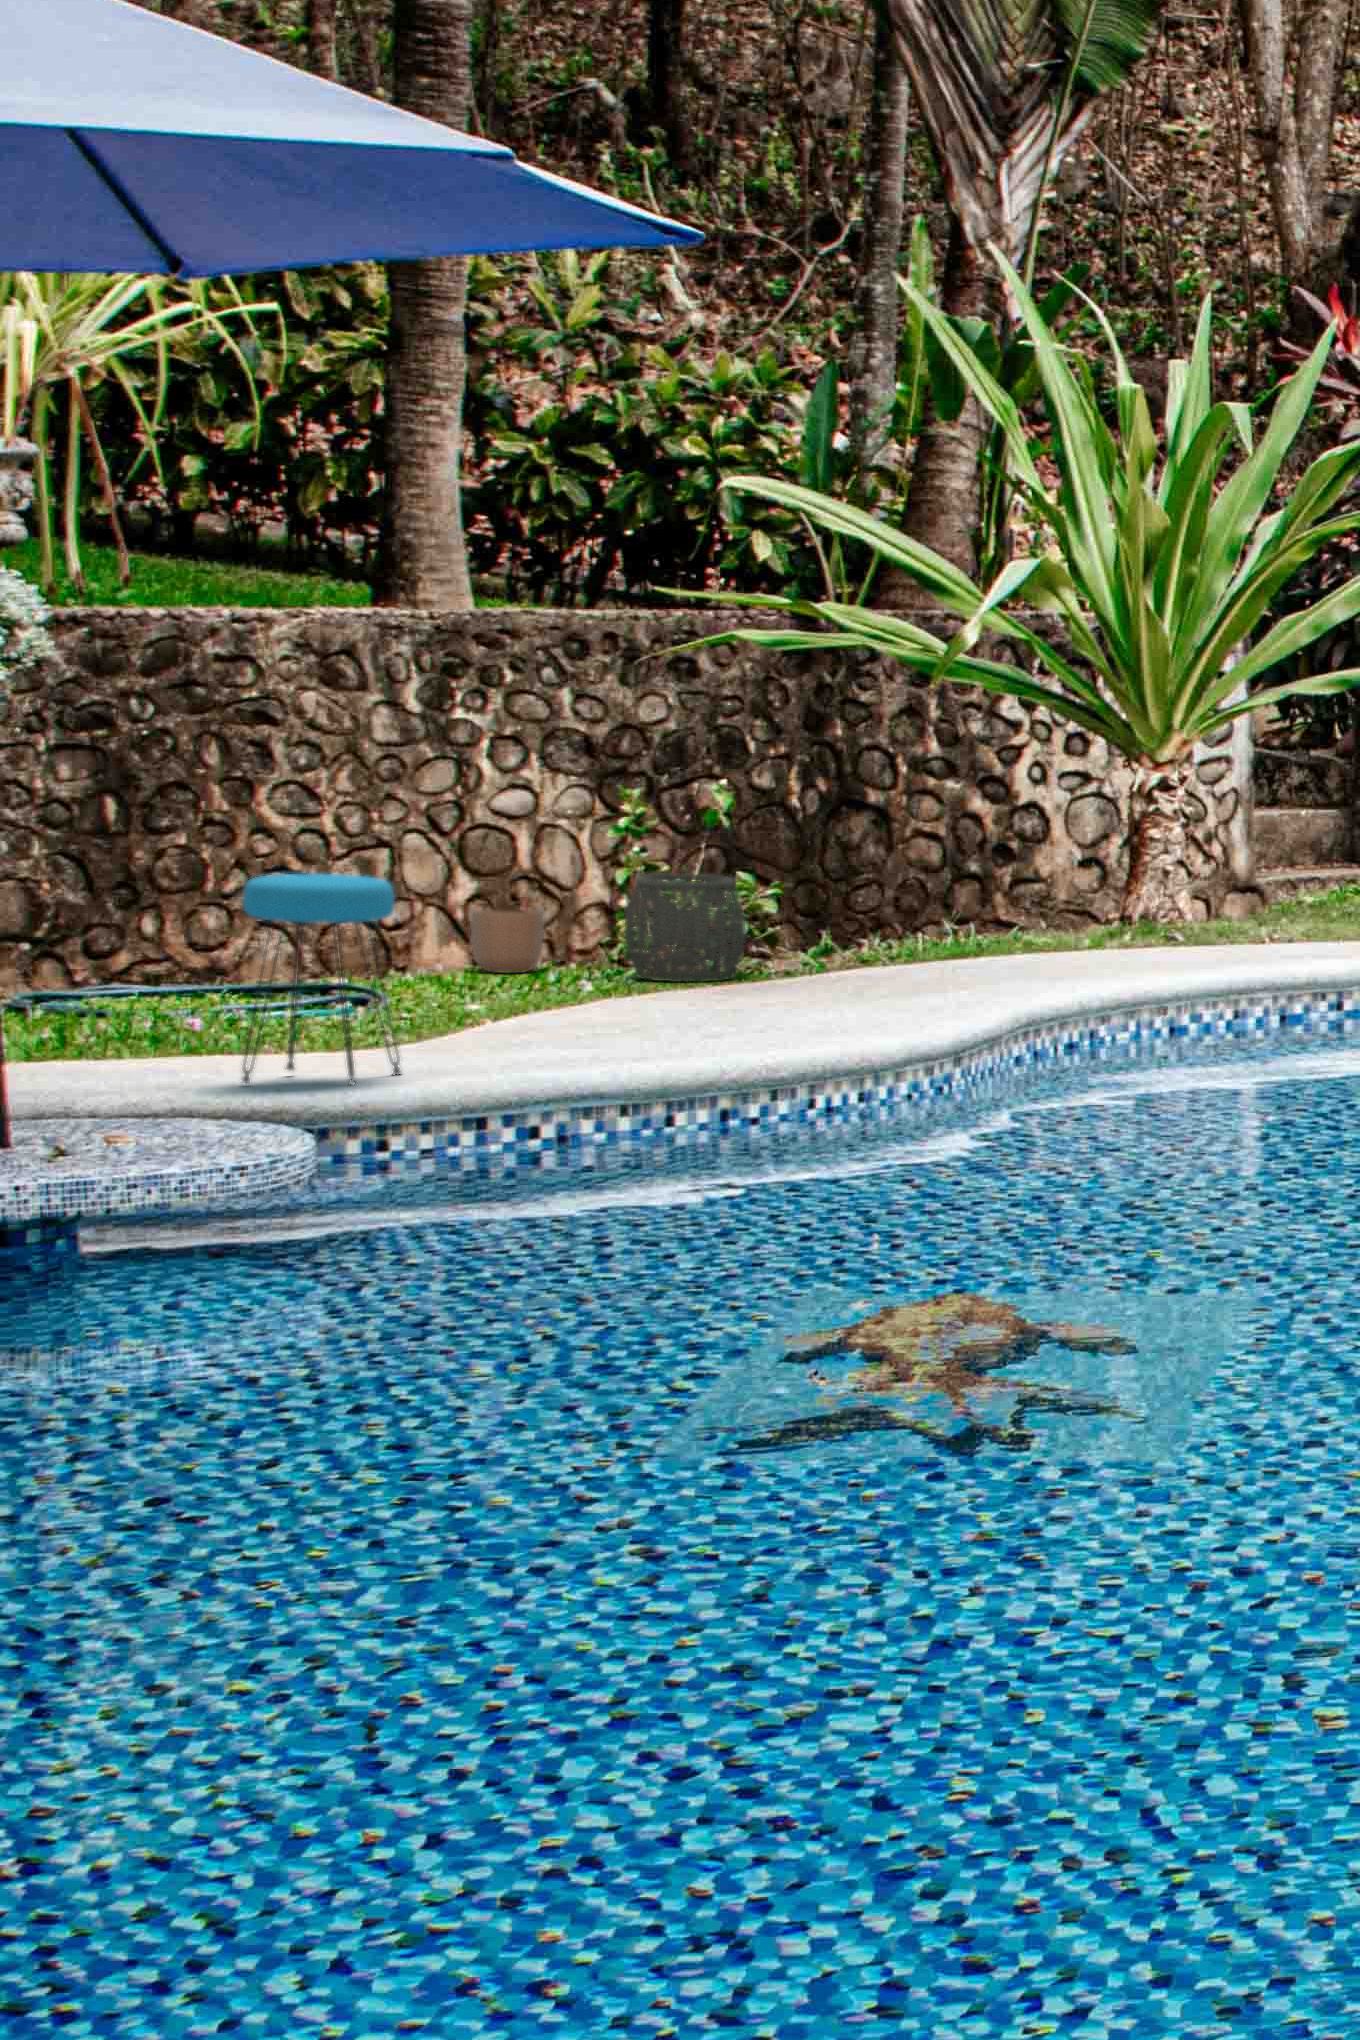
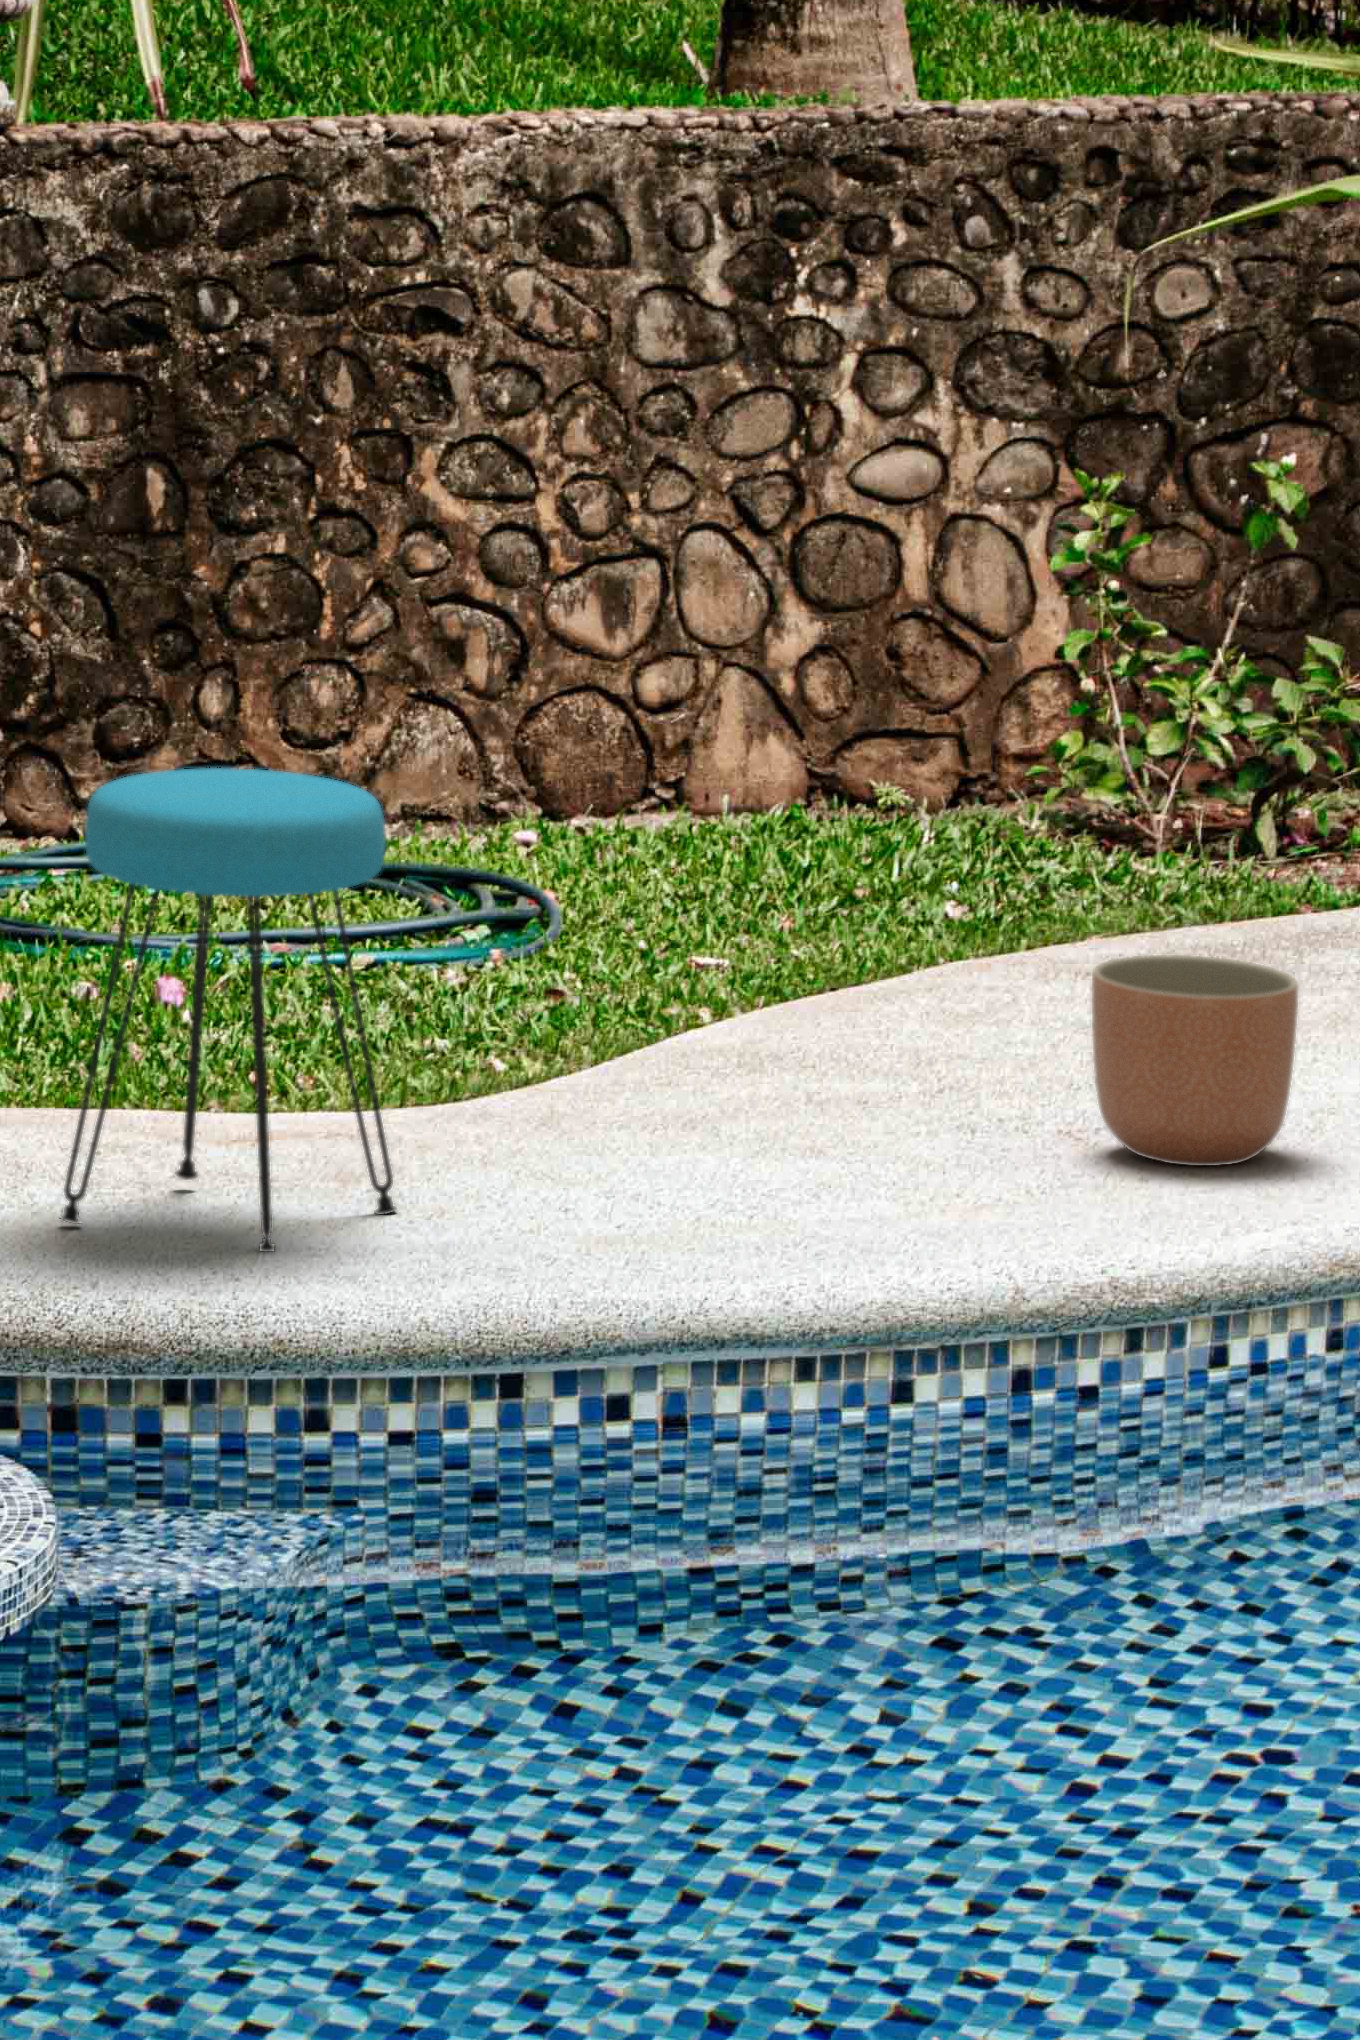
woven basket: present [624,873,746,982] -> none [1069,627,1318,859]
planter: present [470,907,544,973] -> present [1092,955,1298,1166]

